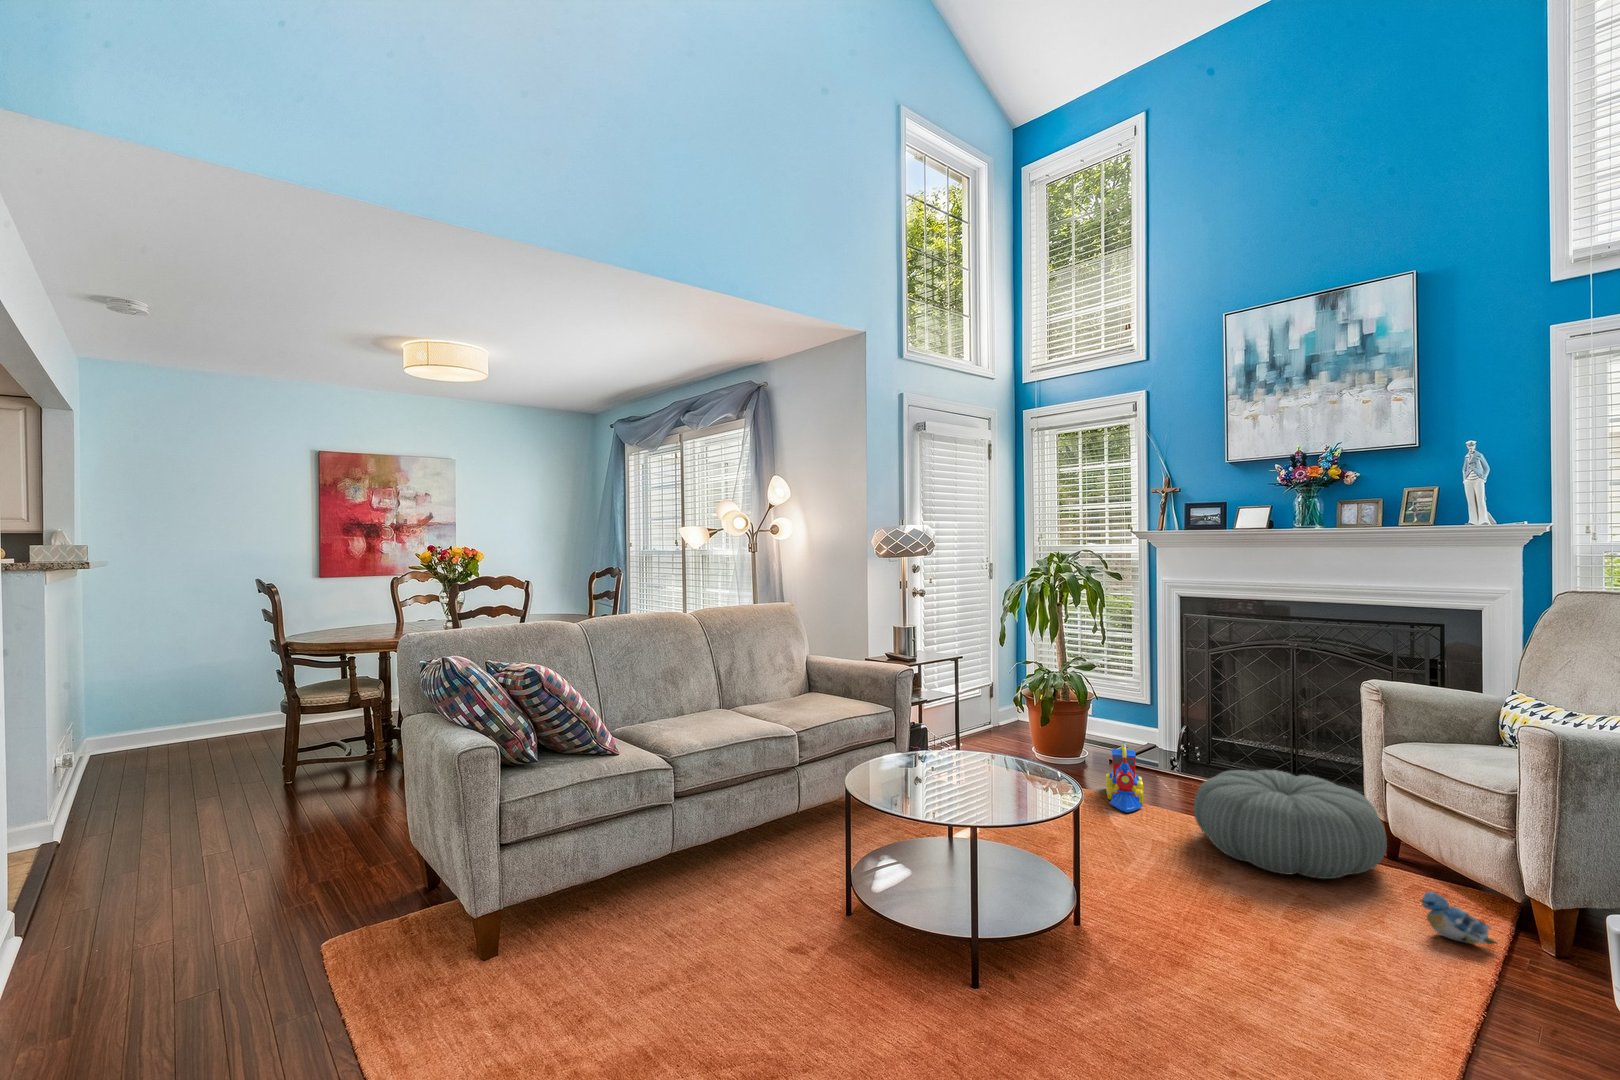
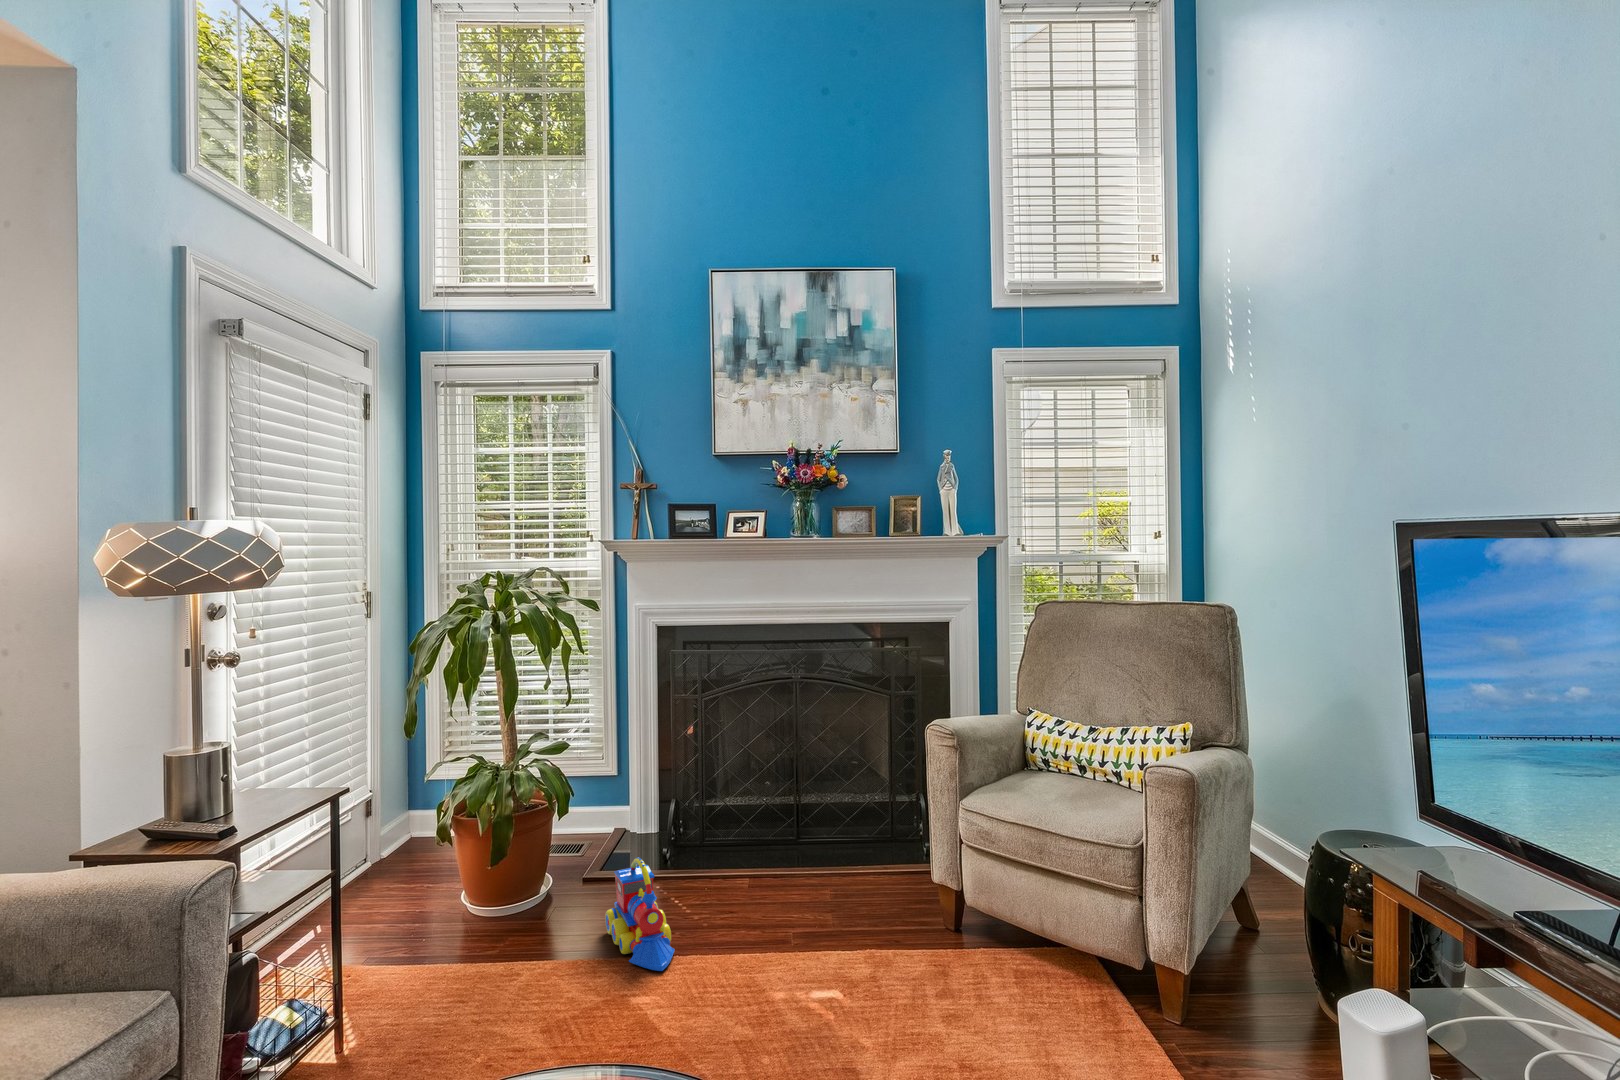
pouf: present [1194,770,1387,879] -> none [767,850,976,1006]
plush toy: present [1421,892,1497,944] -> none [1059,977,1128,1029]

